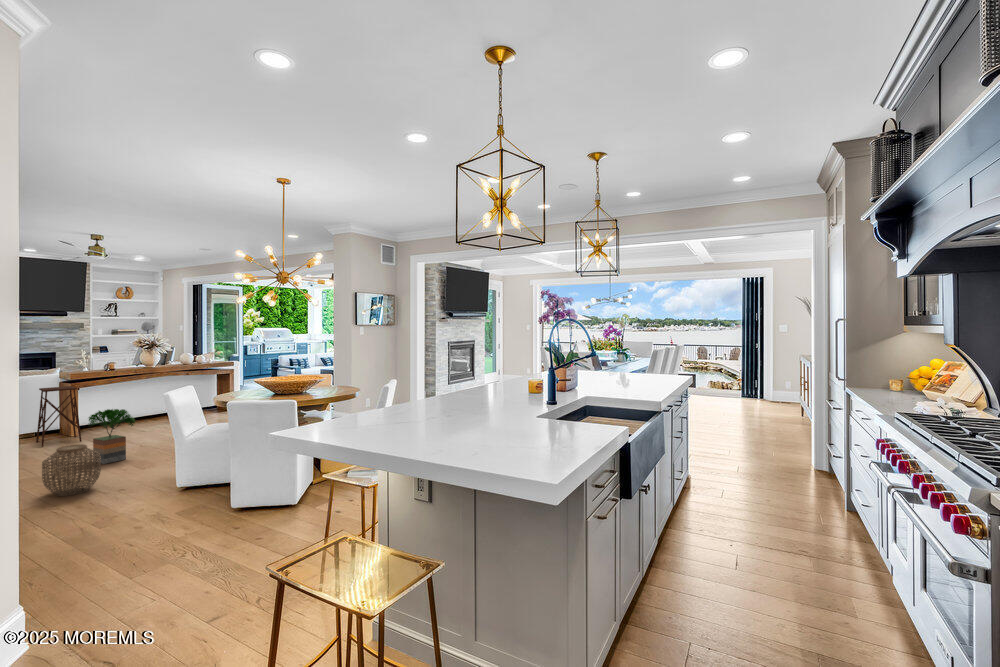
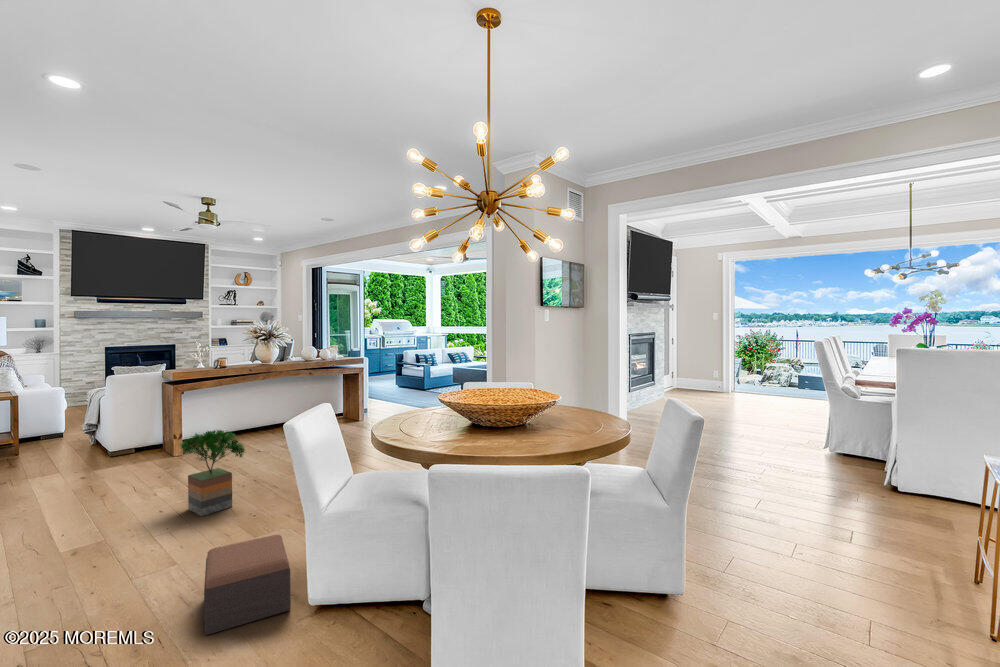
side table: present [36,386,82,447] -> none [131,389,184,473]
woven basket: present [42,444,101,496] -> none [85,508,184,608]
footstool: none [116,457,167,500] -> present [204,535,291,635]

